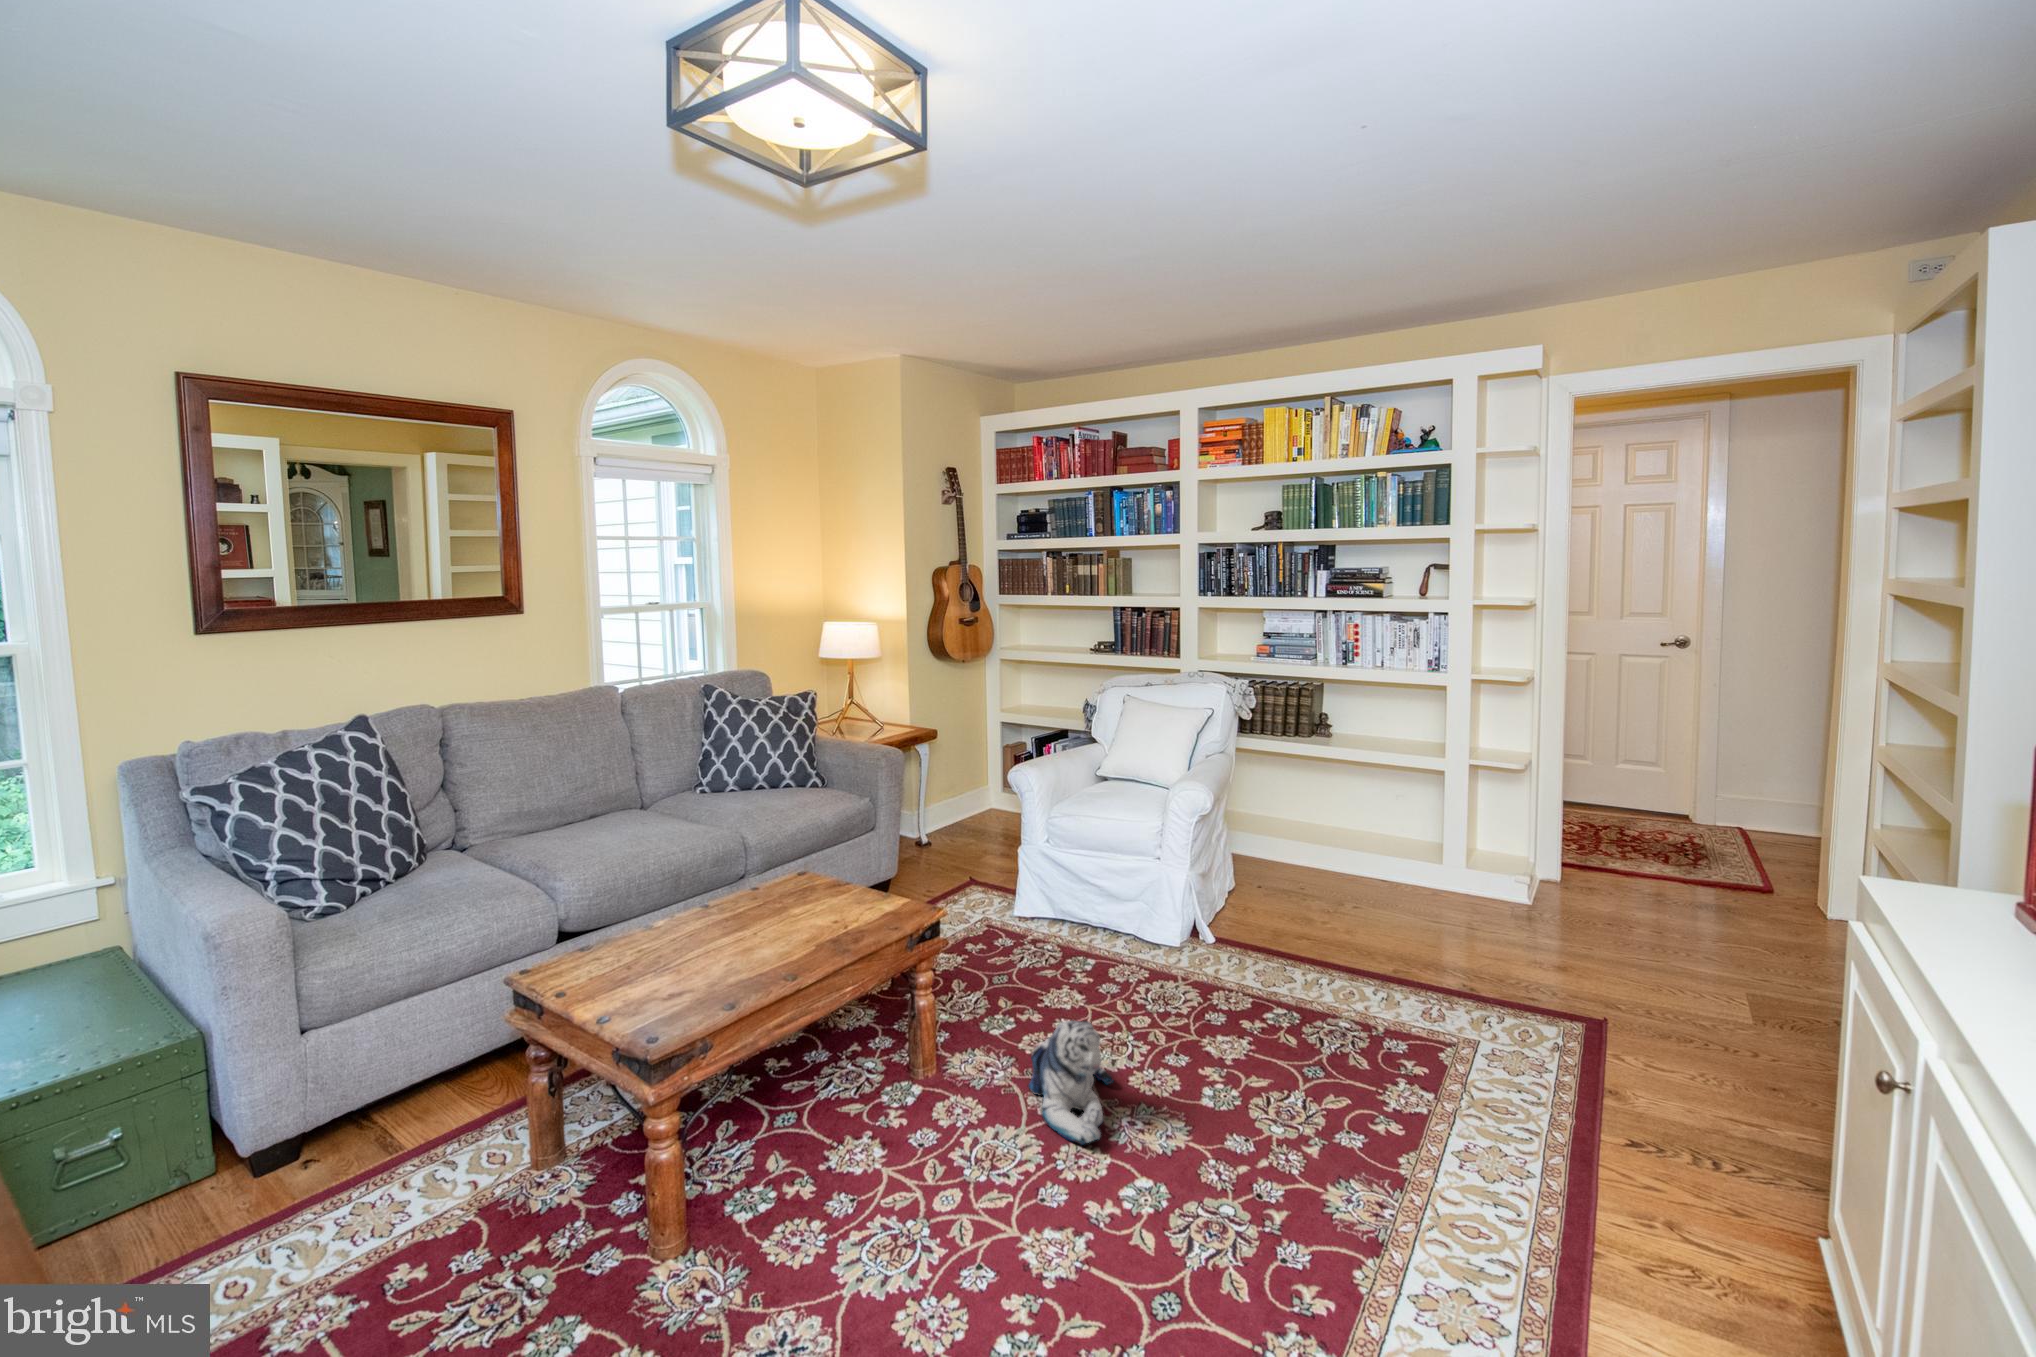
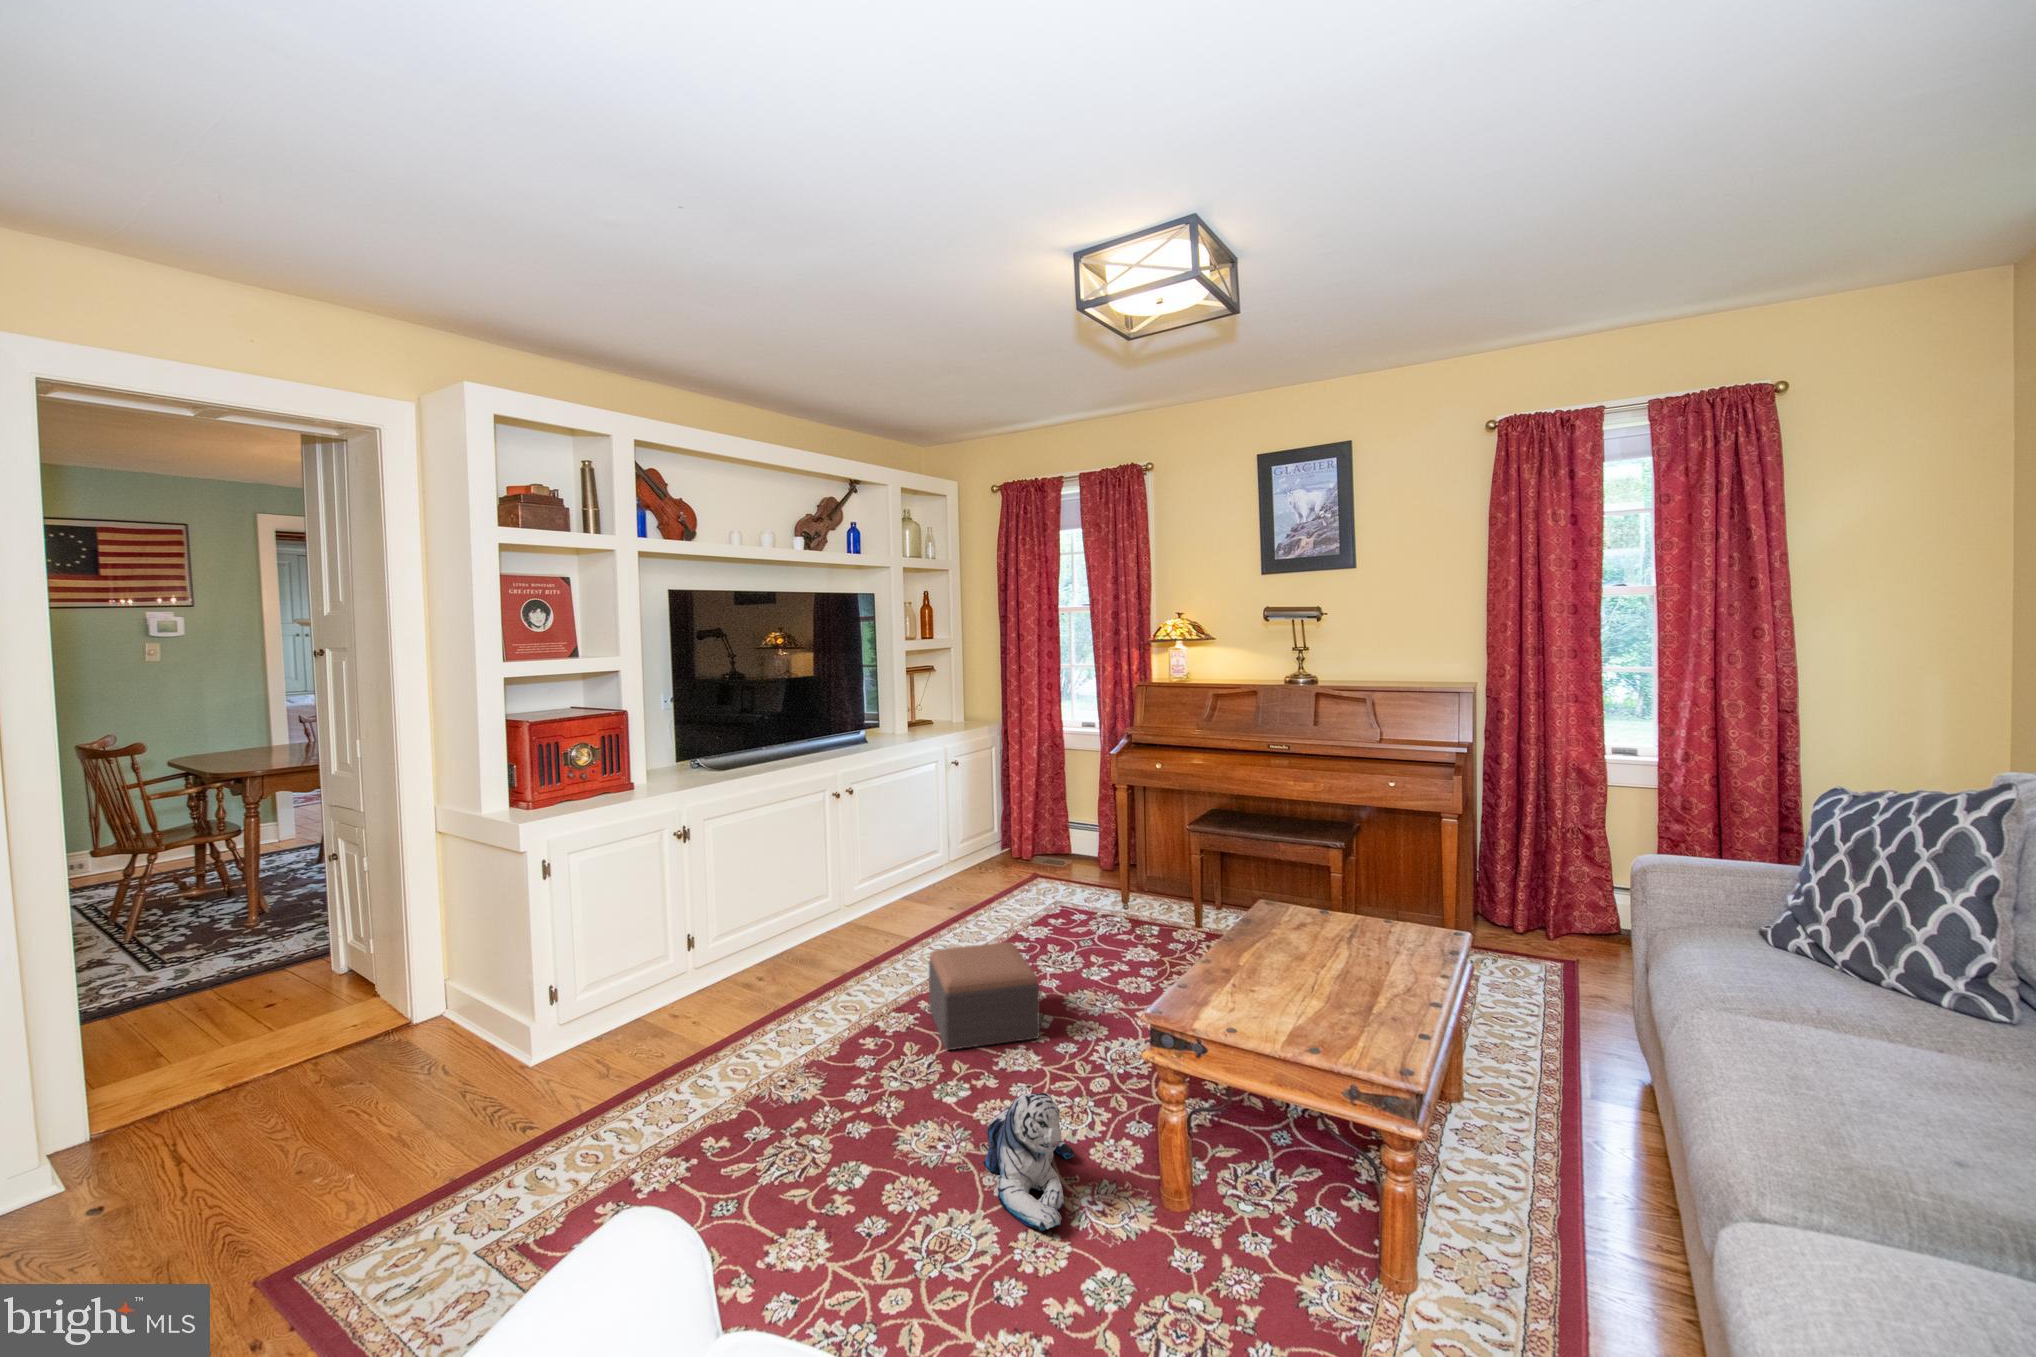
footstool: none [975,888,1082,988] -> present [929,942,1040,1050]

